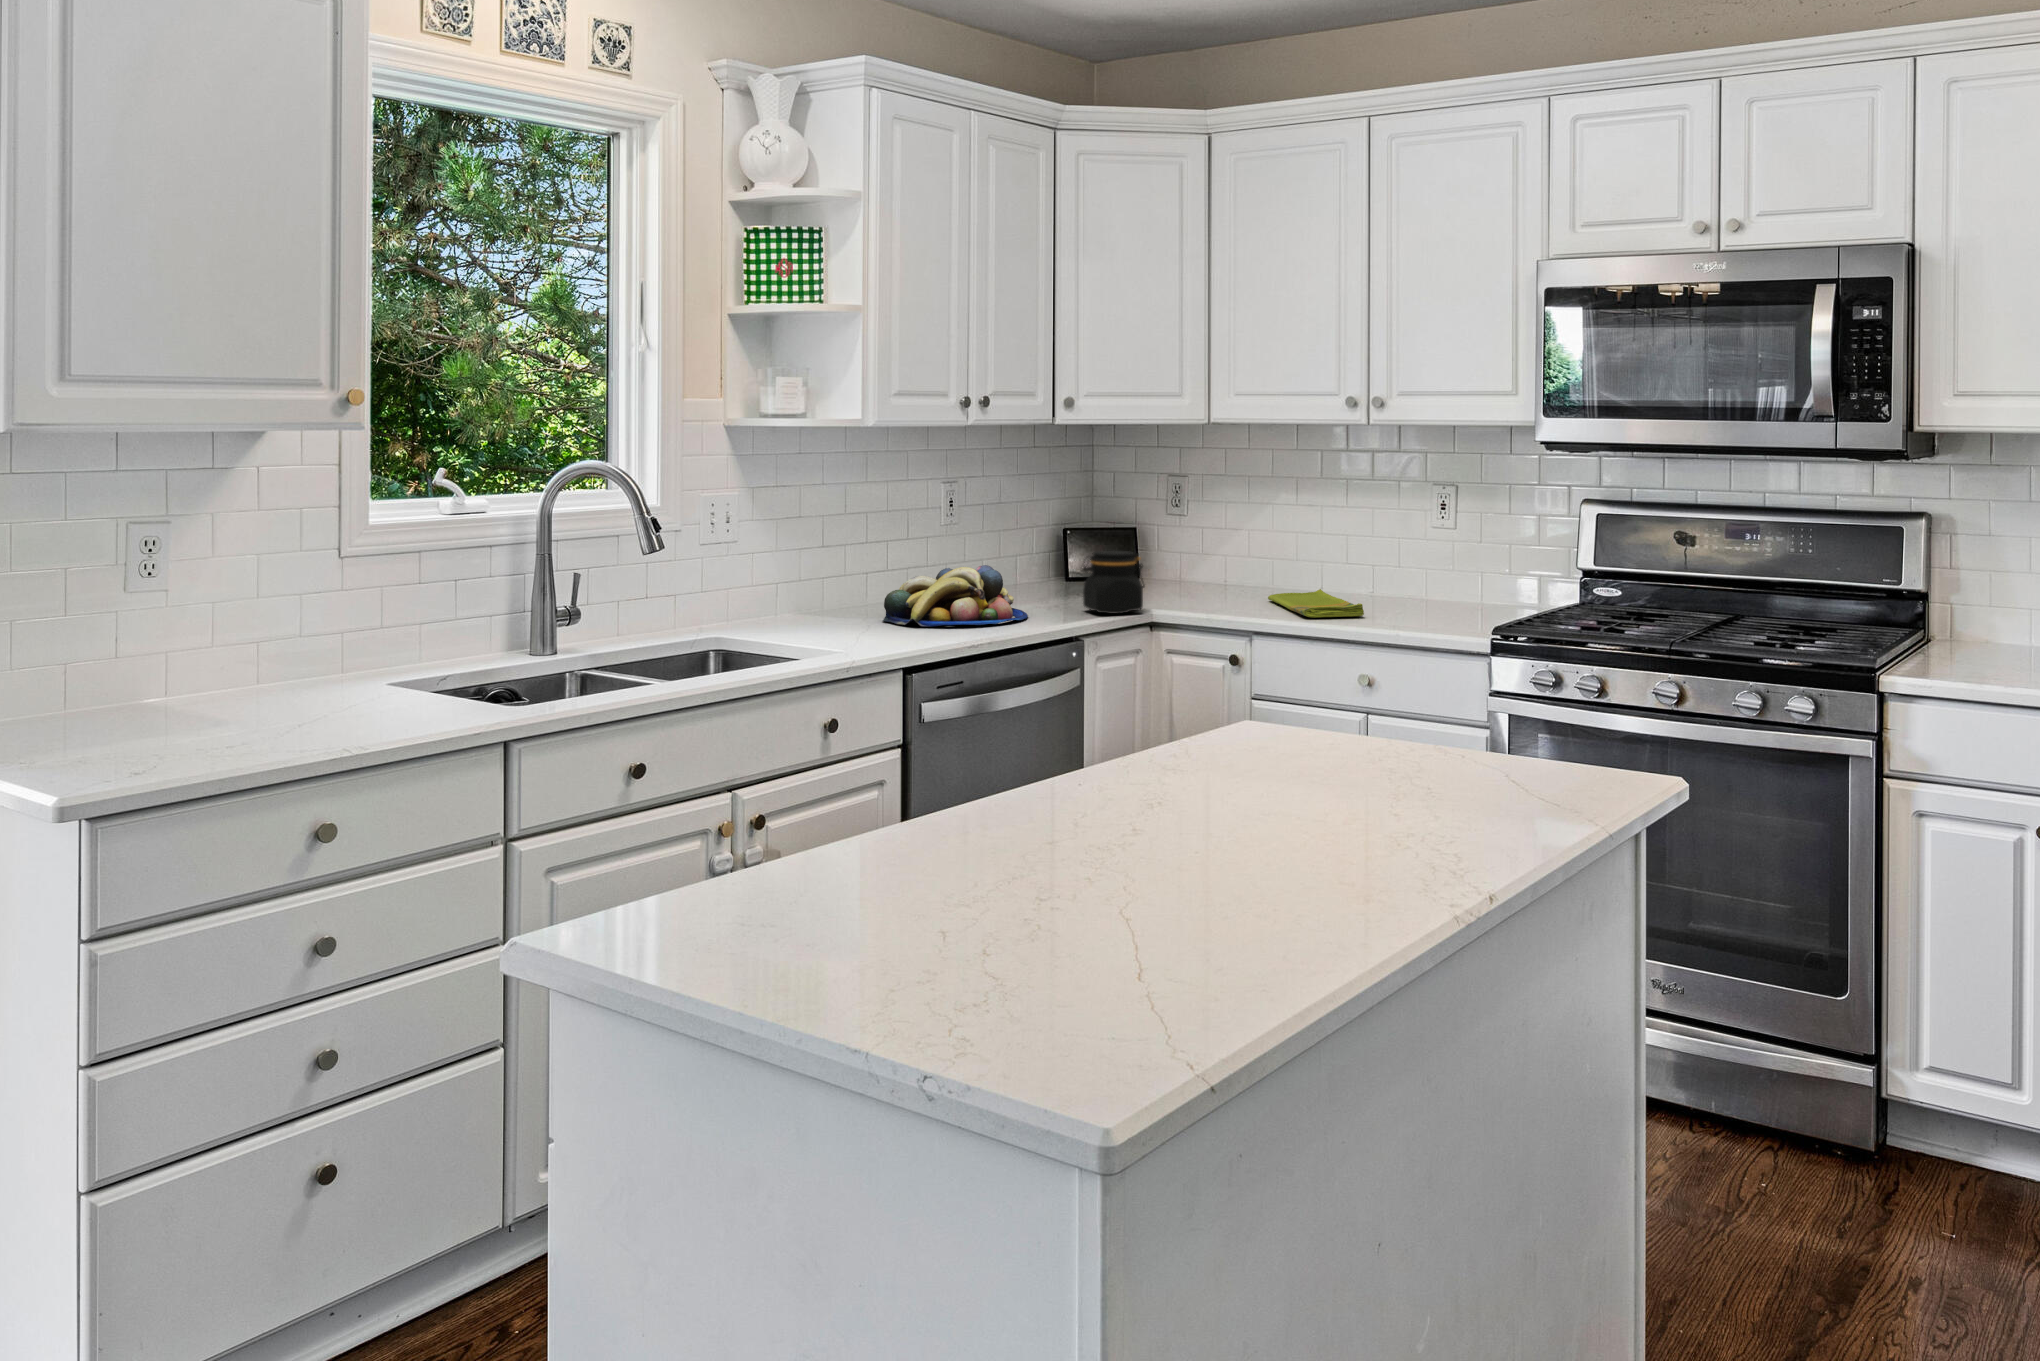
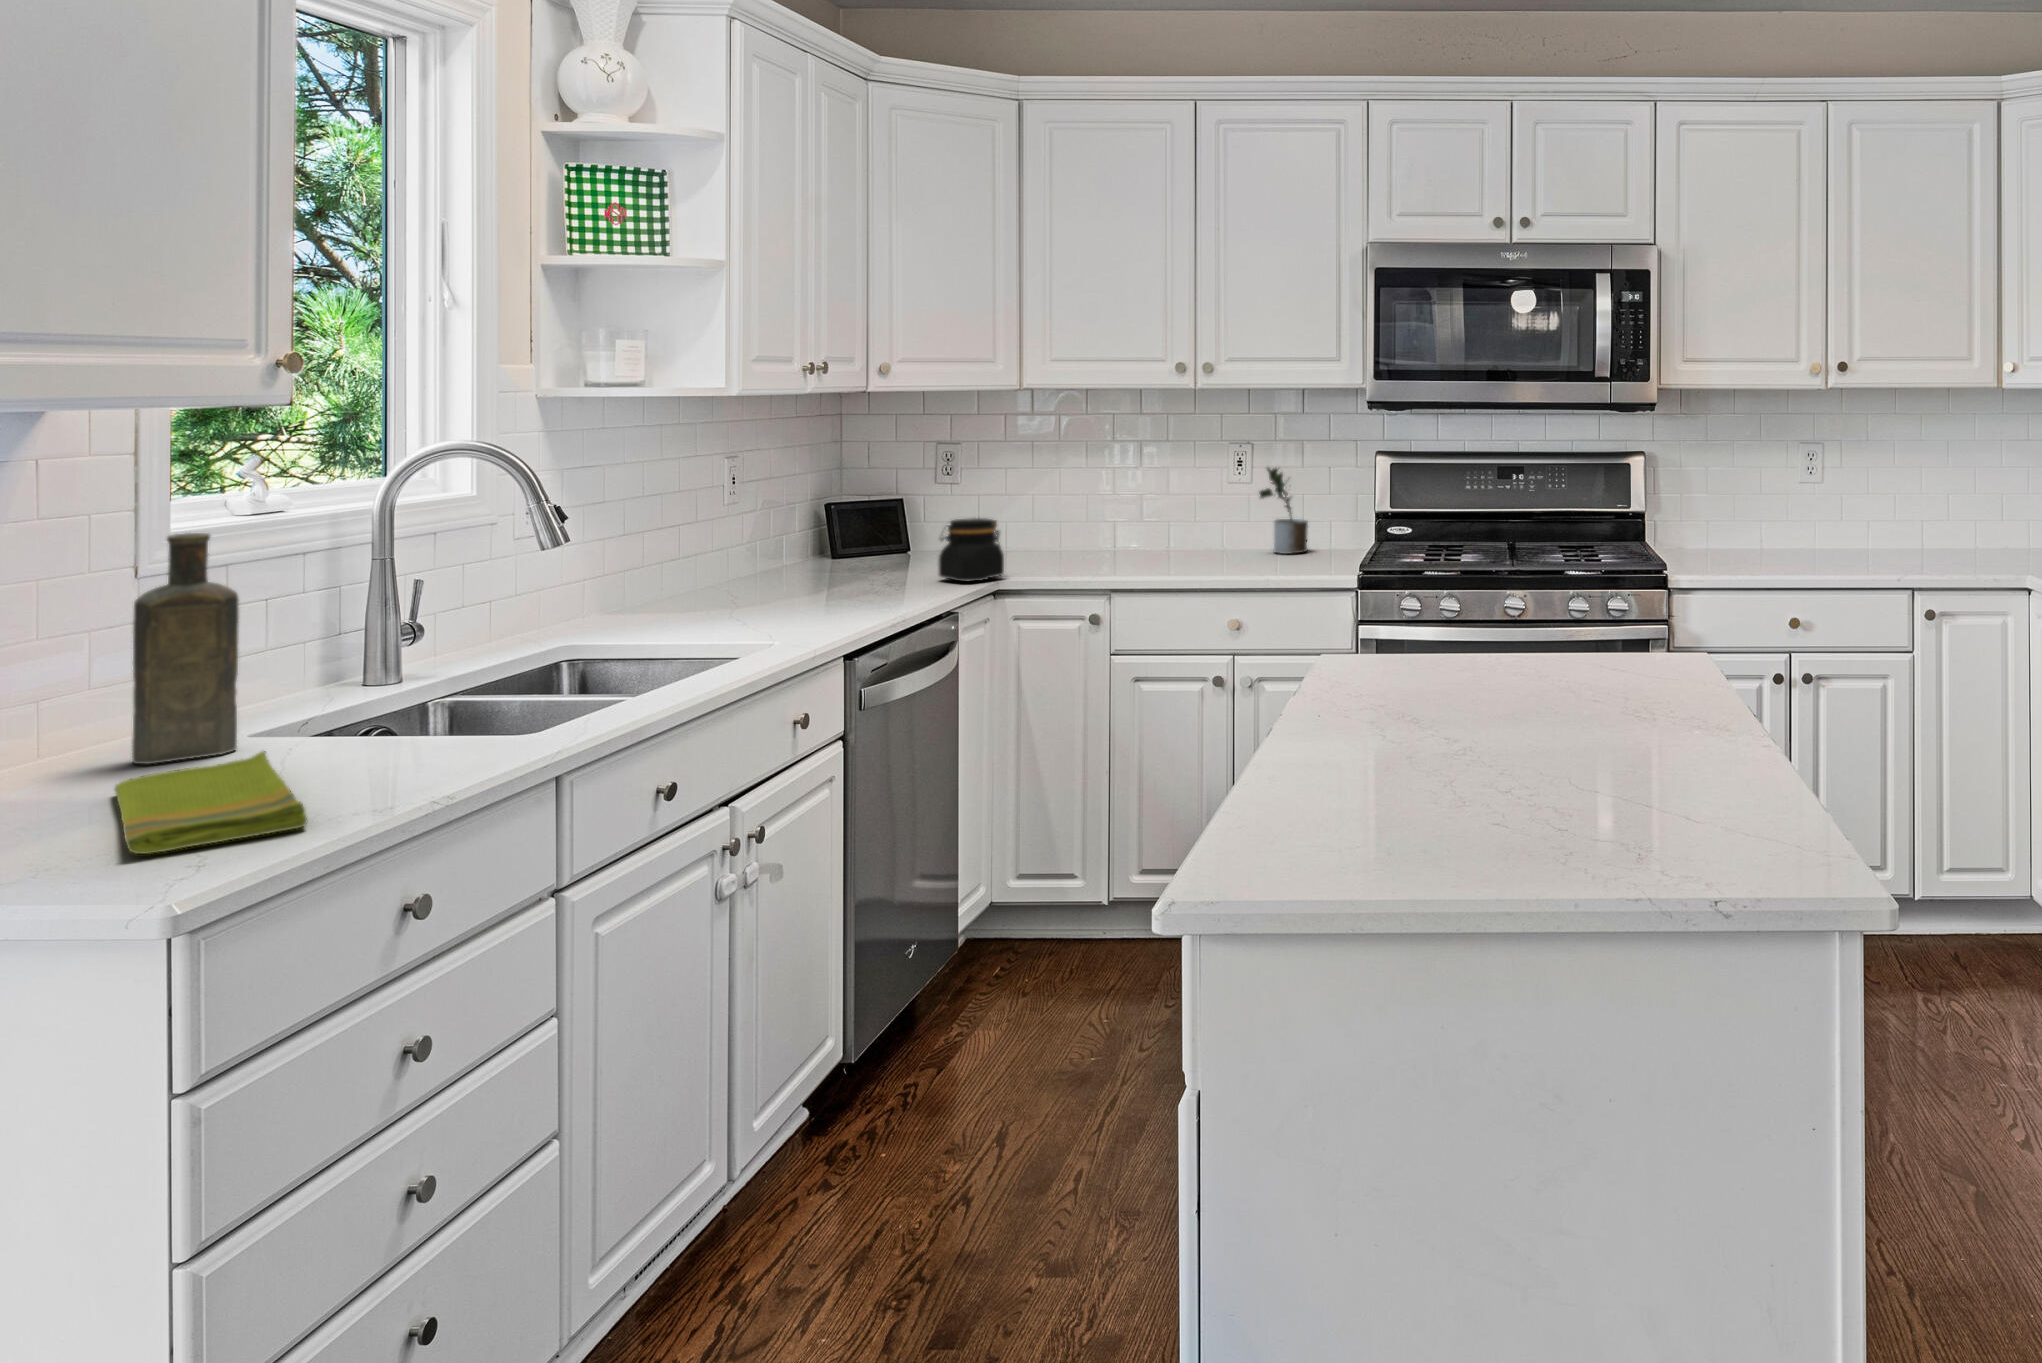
potted plant: none [1434,511,1496,611] -> present [1260,468,1308,554]
bottle: none [326,529,396,696] -> present [132,533,239,764]
fruit bowl: present [883,565,1028,626] -> none [731,541,897,610]
dish towel: present [1268,589,1364,617] -> present [115,751,307,854]

